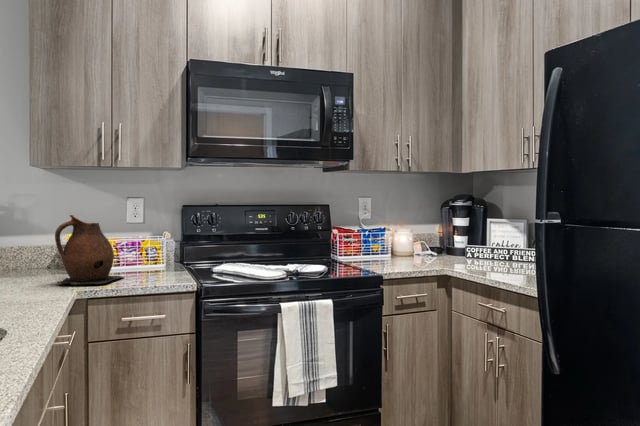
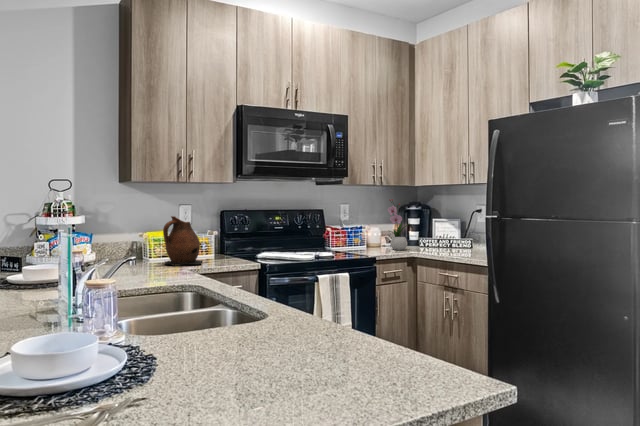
flower arrangement: none [414,190,448,263] -> present [388,199,409,250]

